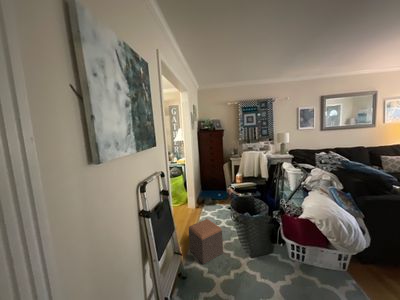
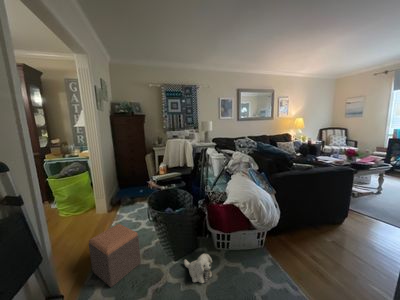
plush toy: none [259,258,286,284] -> present [184,254,212,283]

